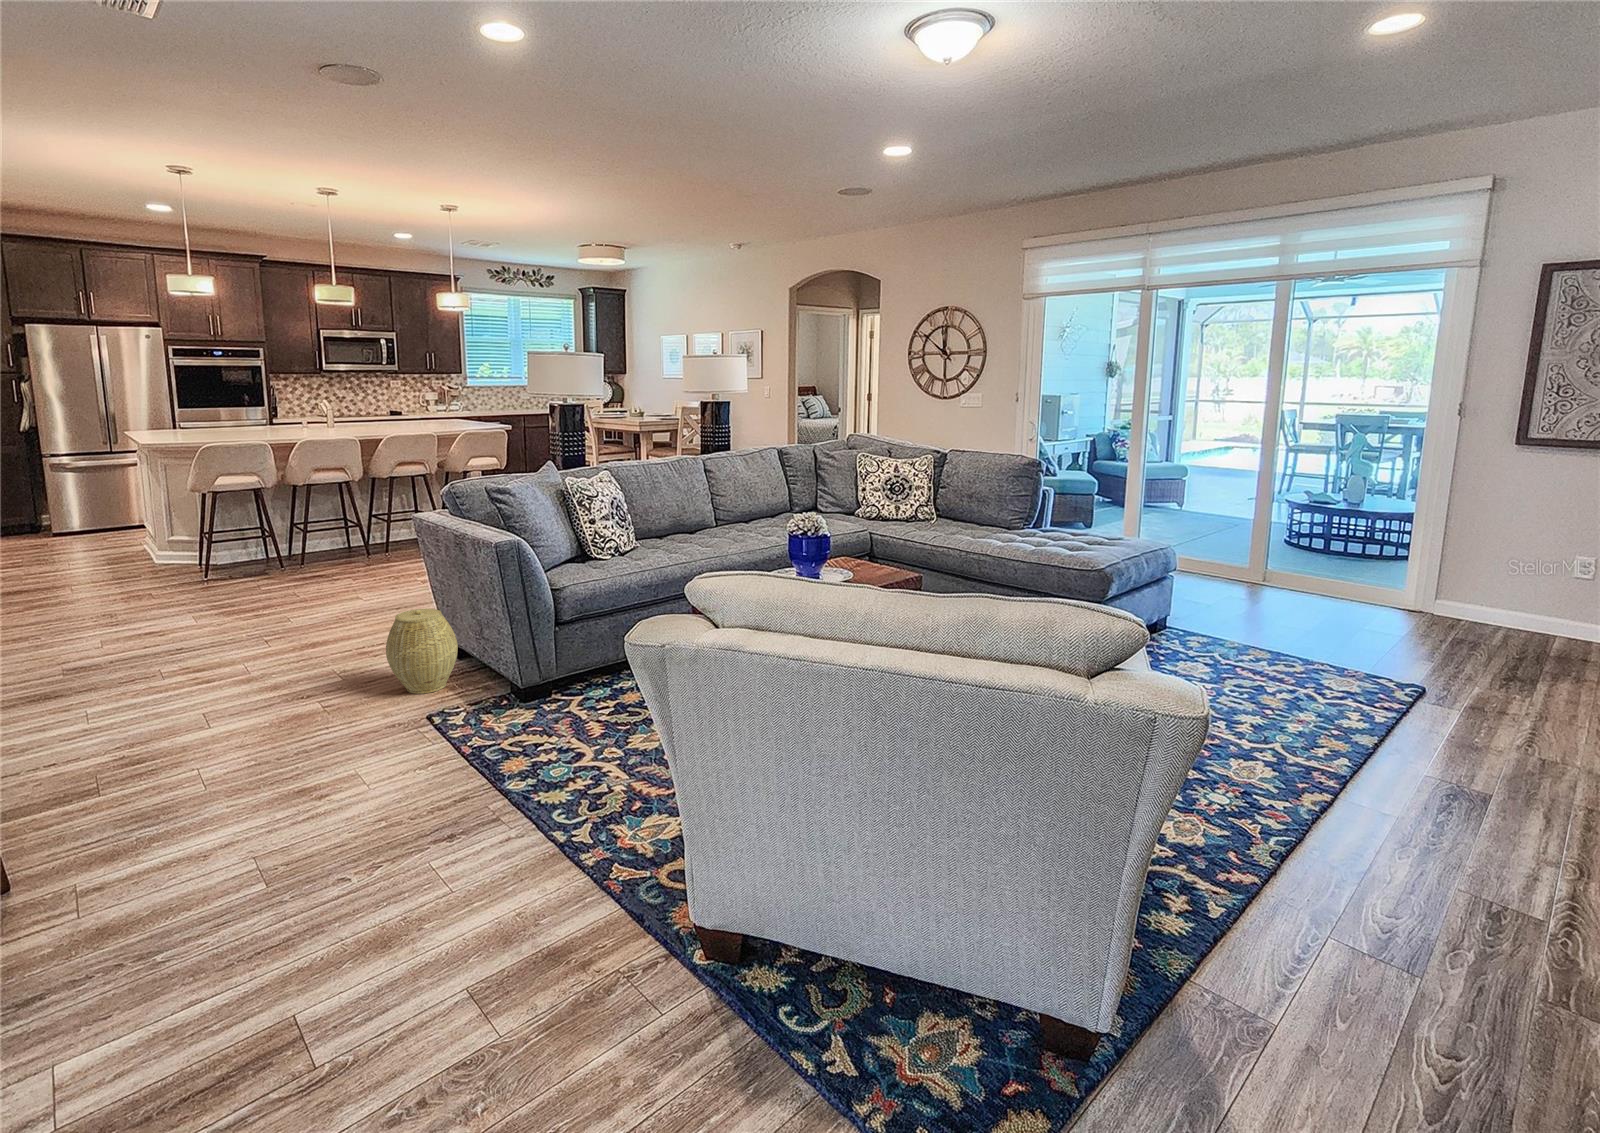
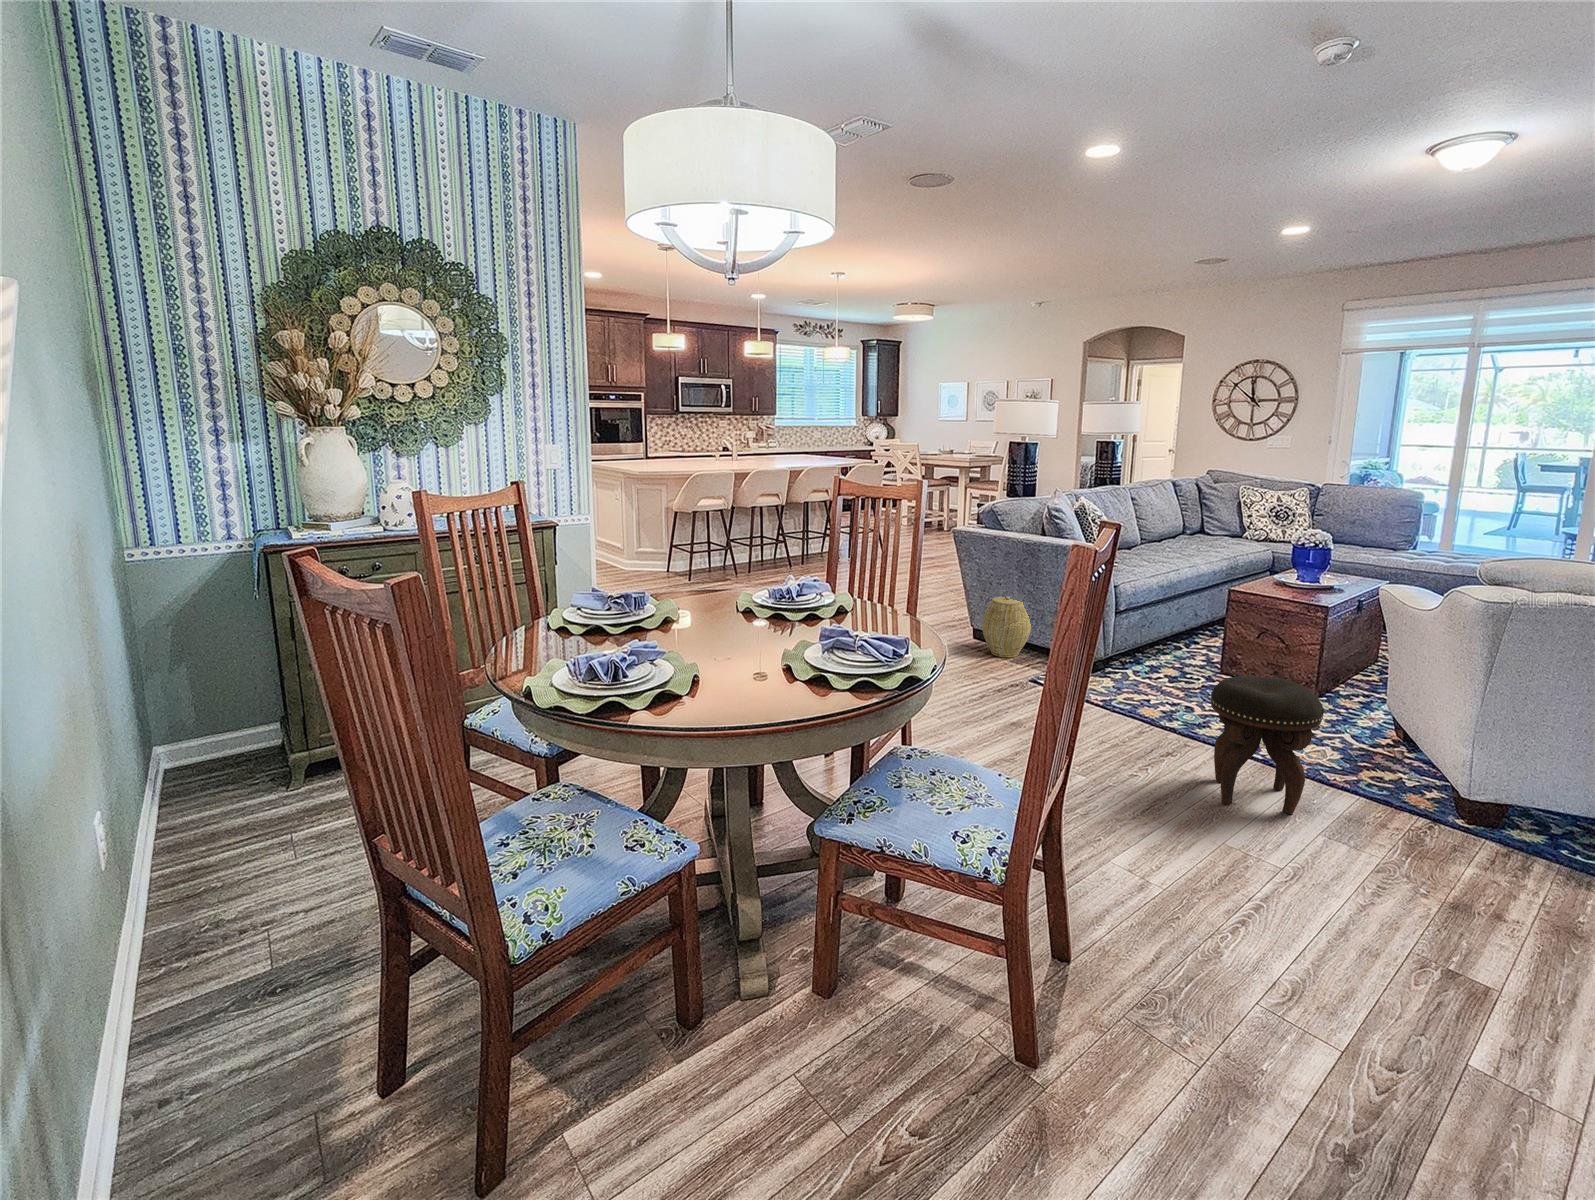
footstool: none [262,773,461,1024] -> present [1211,675,1324,814]

